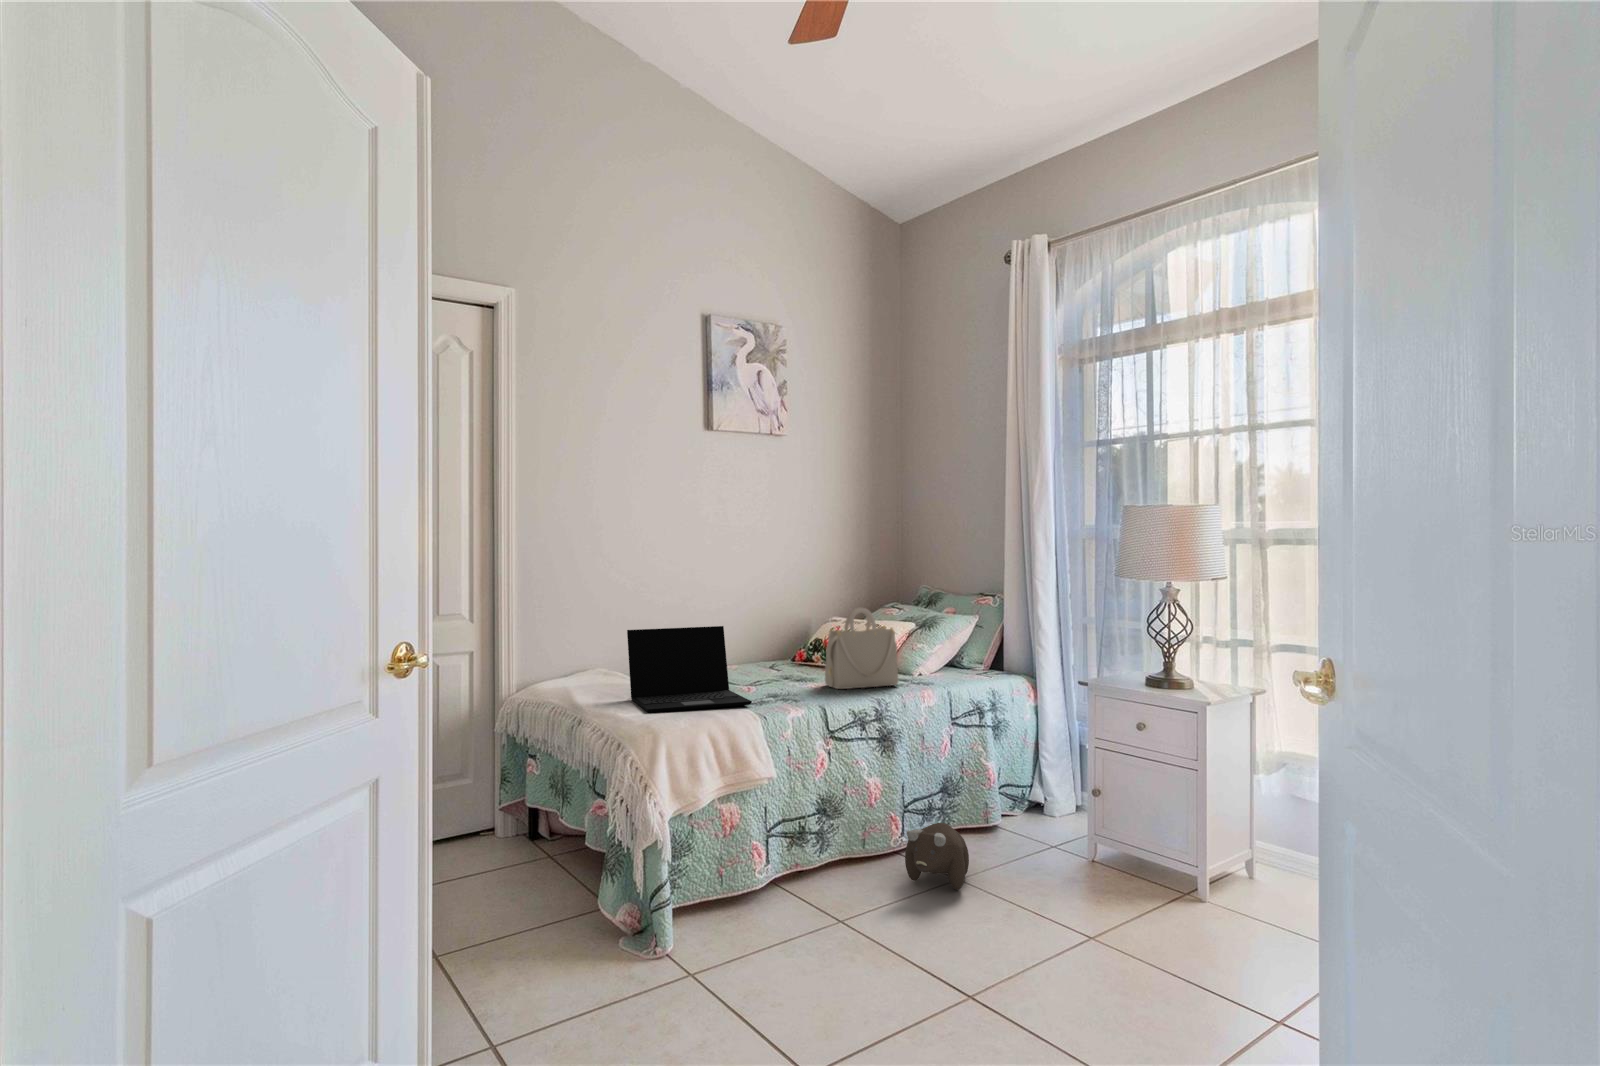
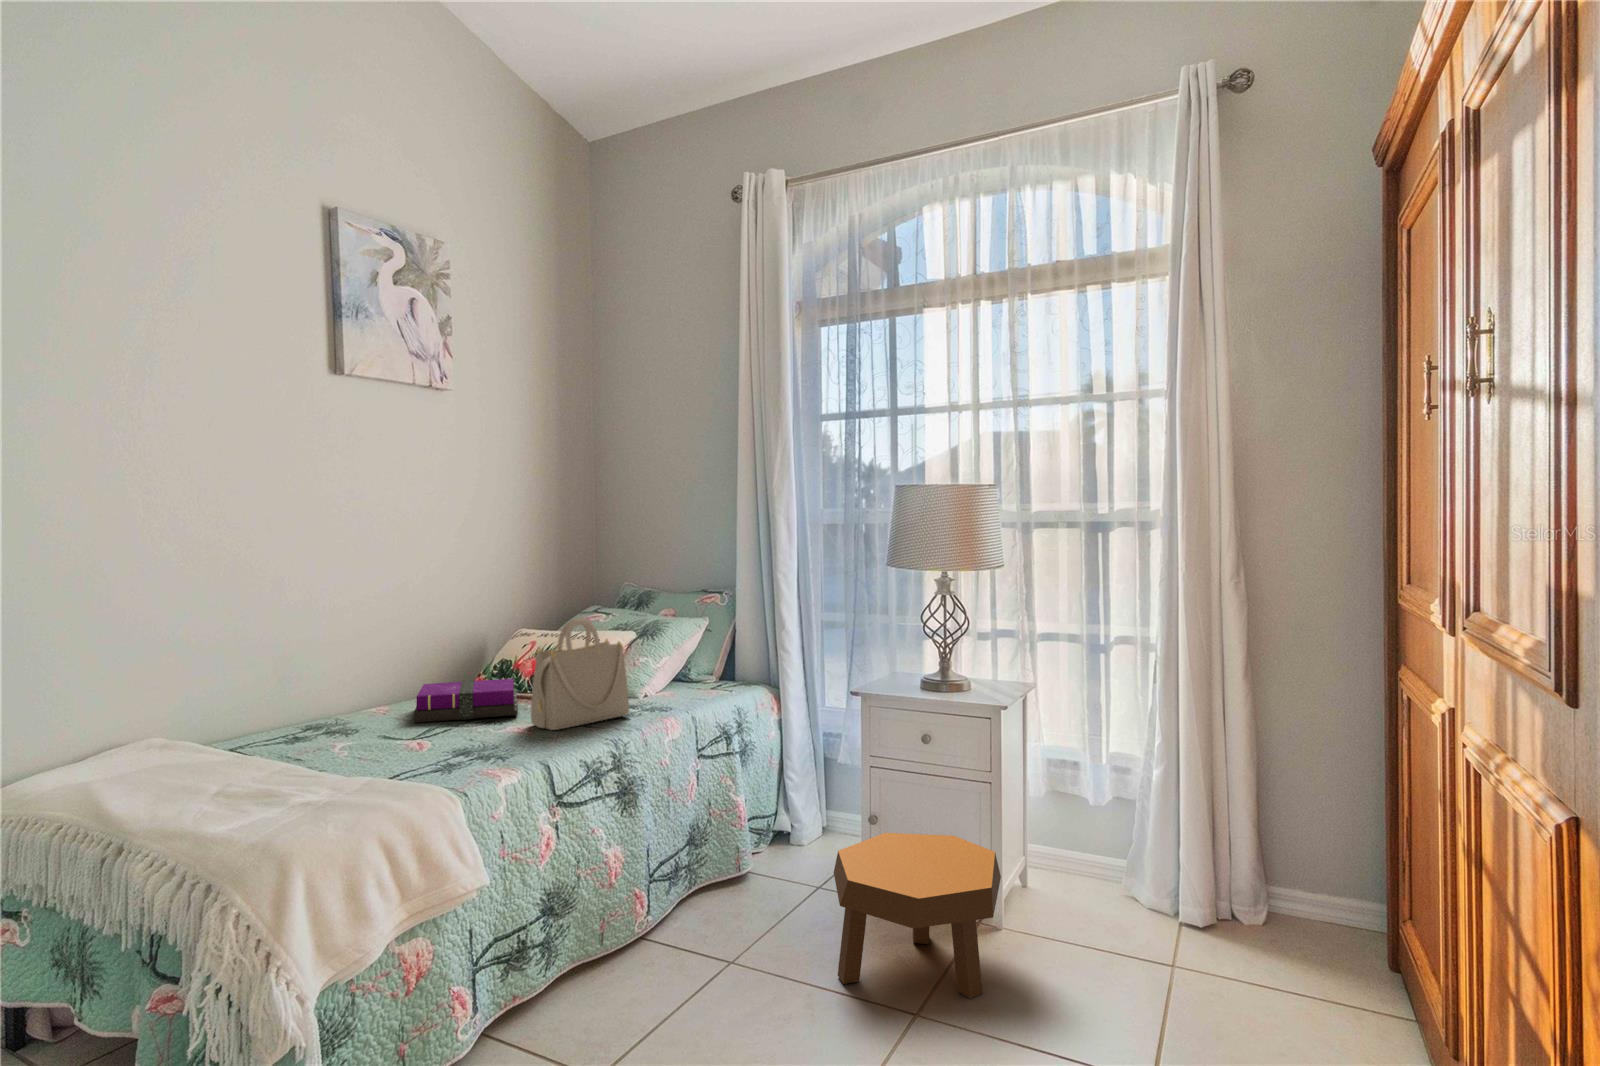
laptop: present [627,626,752,713] -> none [213,657,440,815]
notebook: none [749,651,823,678] -> present [414,679,518,723]
footstool: none [1034,799,1188,933] -> present [834,833,1001,999]
plush toy: present [905,823,969,890] -> none [666,895,748,982]

